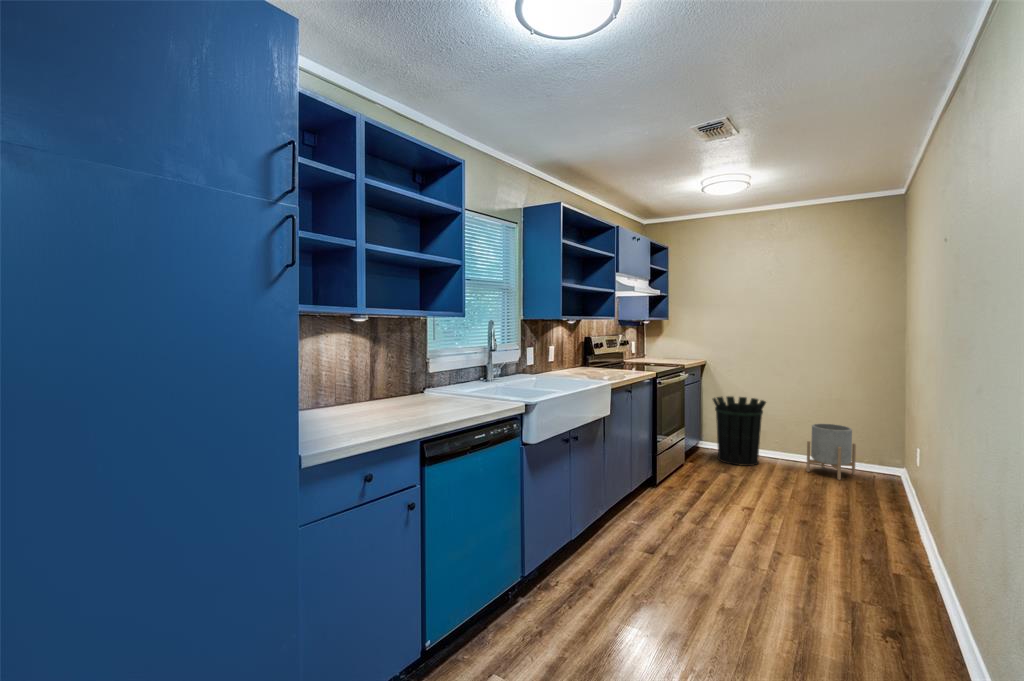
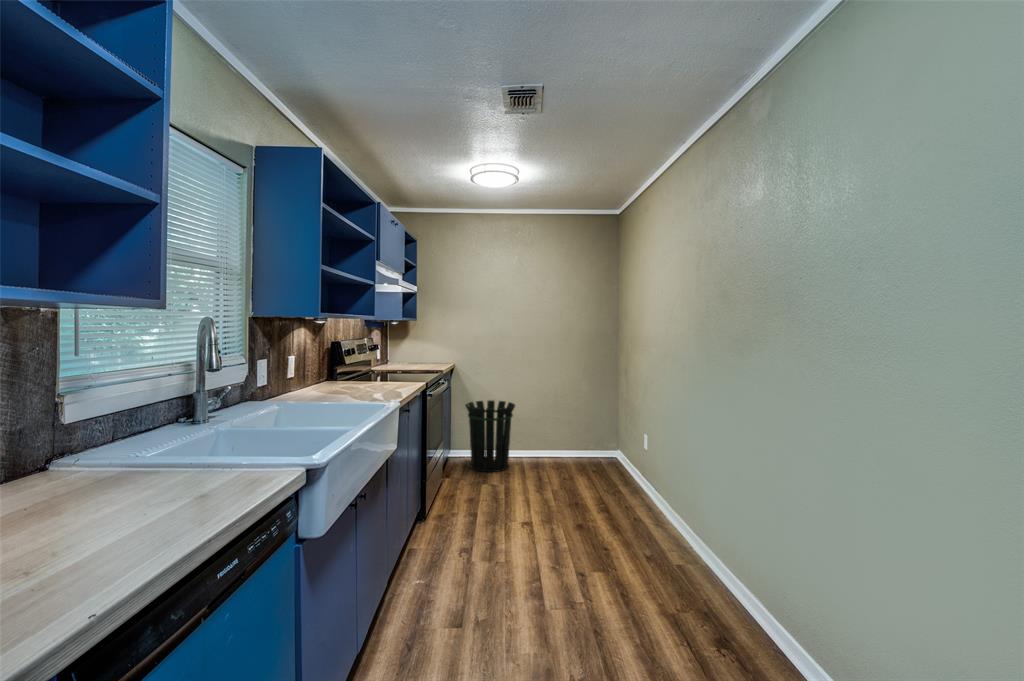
planter: present [807,424,856,480] -> none [550,420,586,471]

